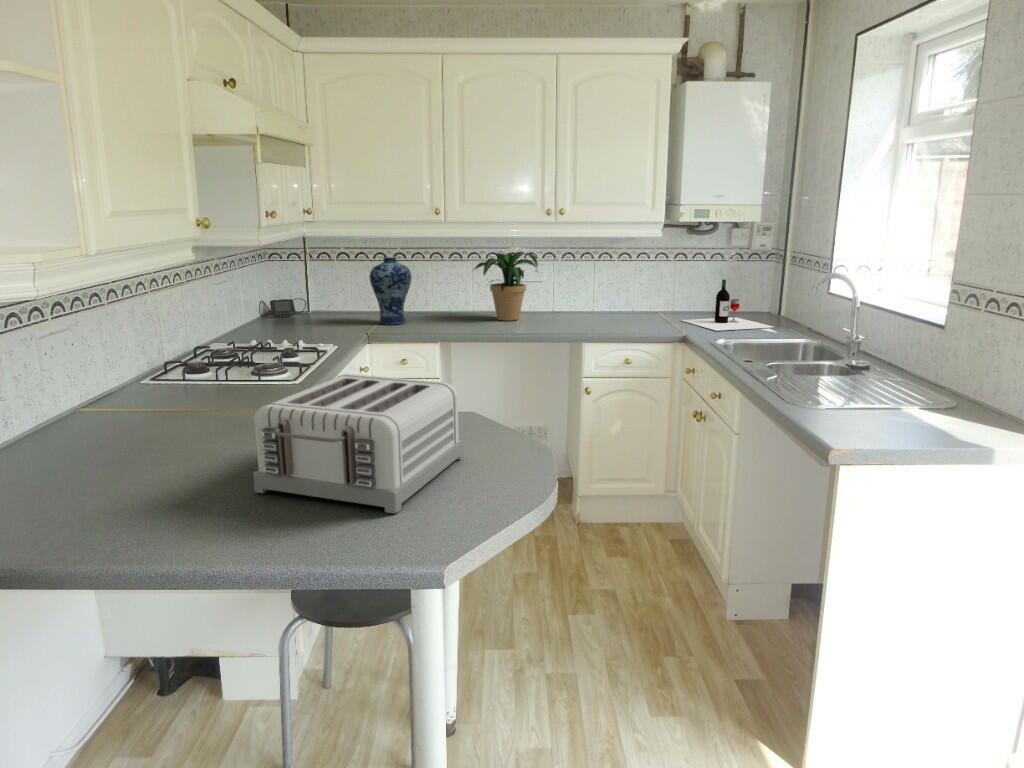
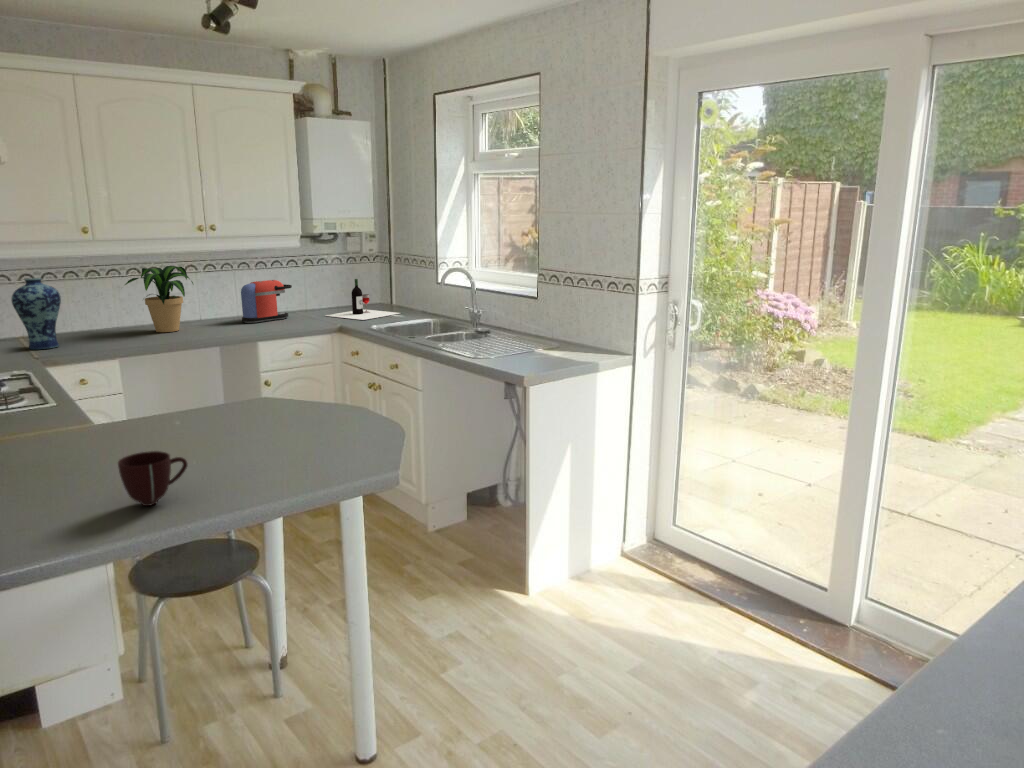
coffee maker: none [586,274,648,320] -> present [241,280,292,323]
toaster: present [253,374,463,513] -> none [193,363,327,465]
mug: none [91,468,177,536] -> present [118,451,187,506]

